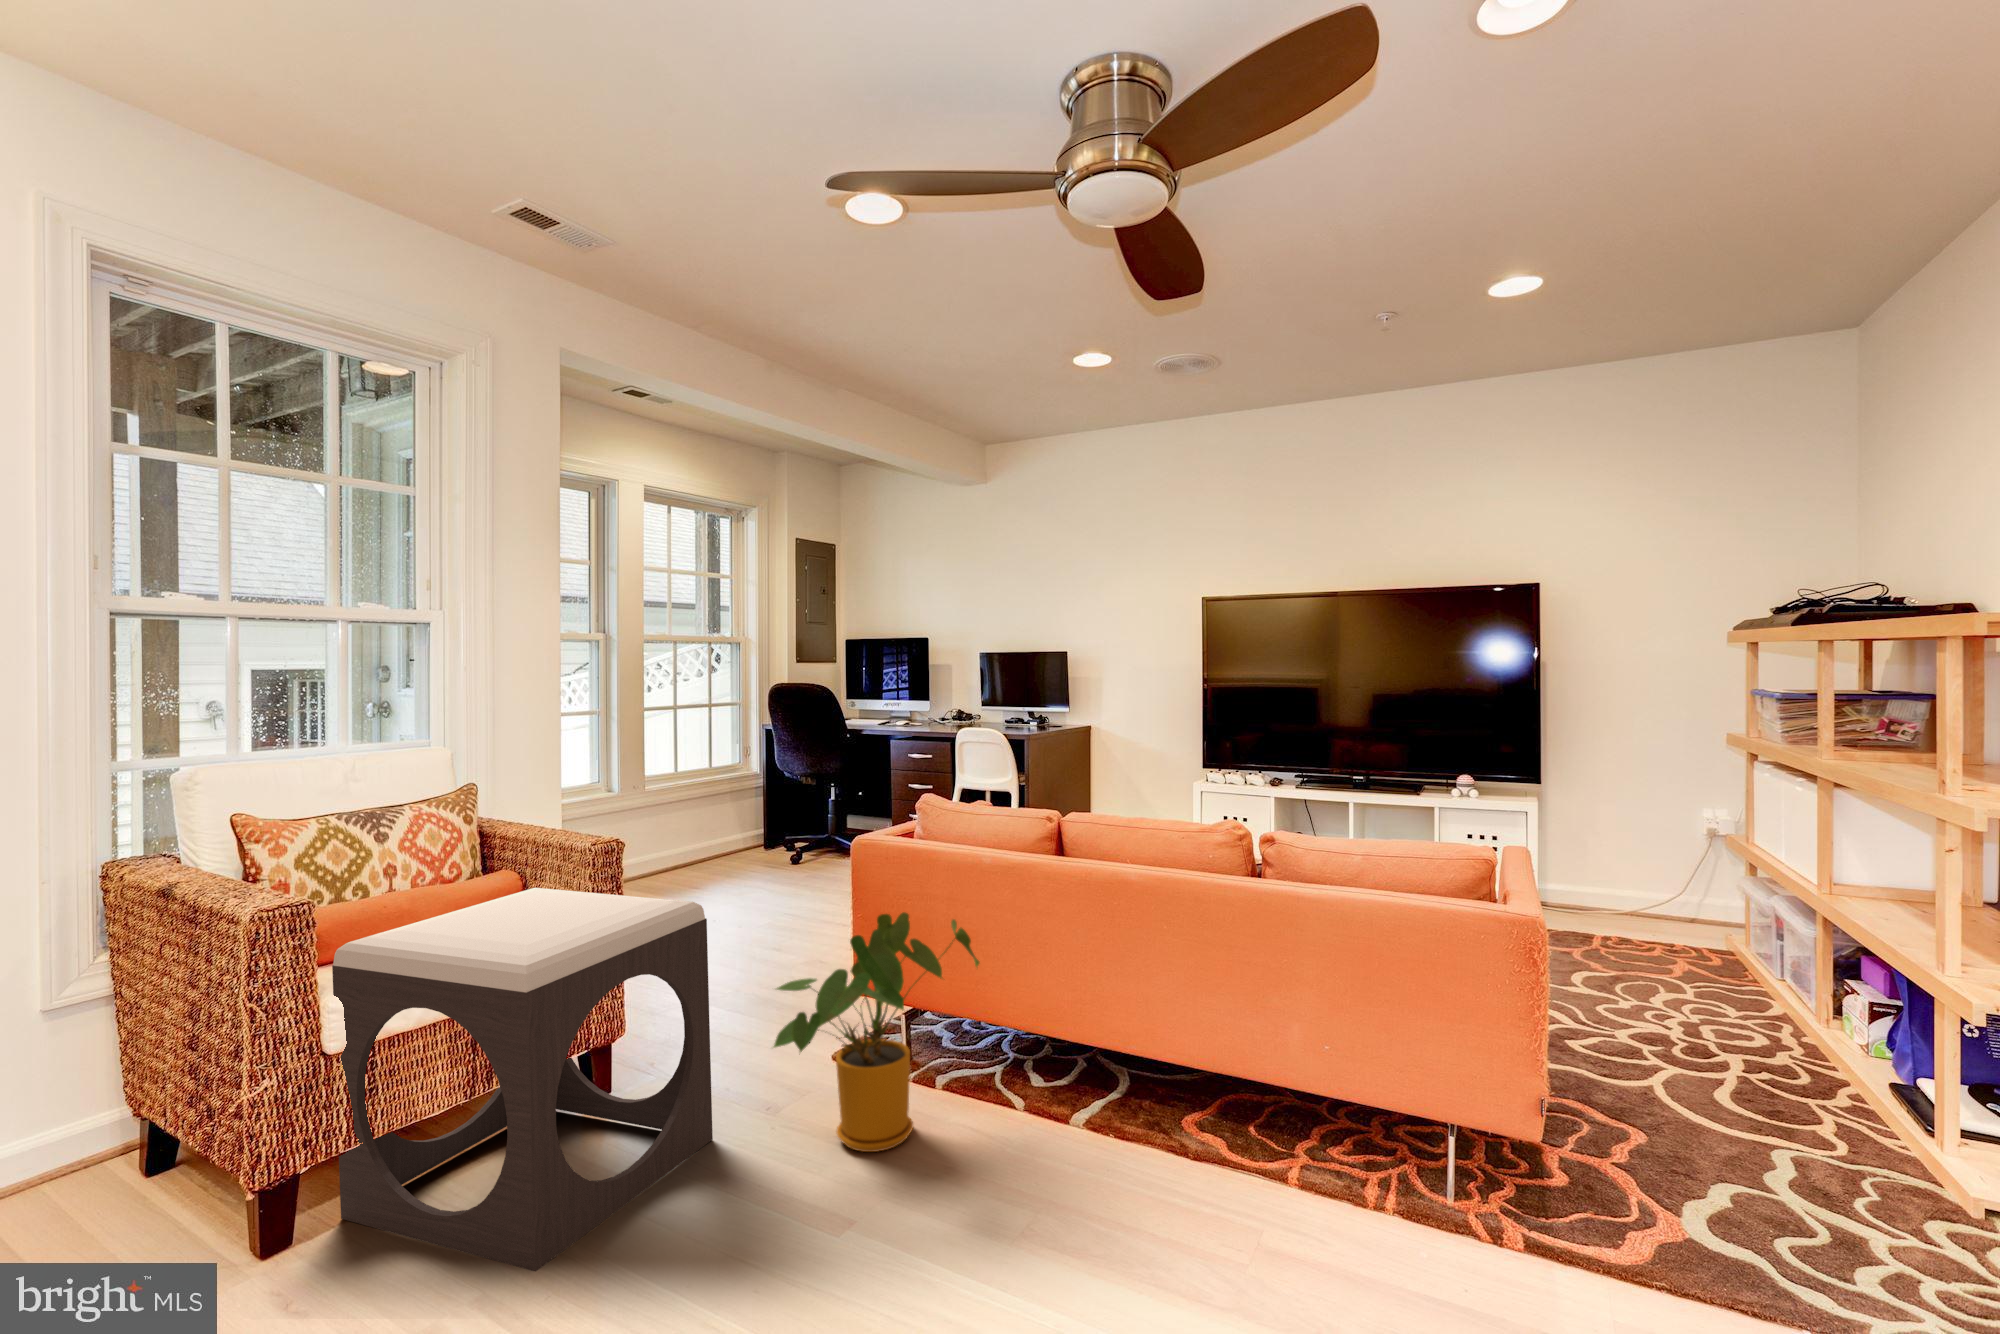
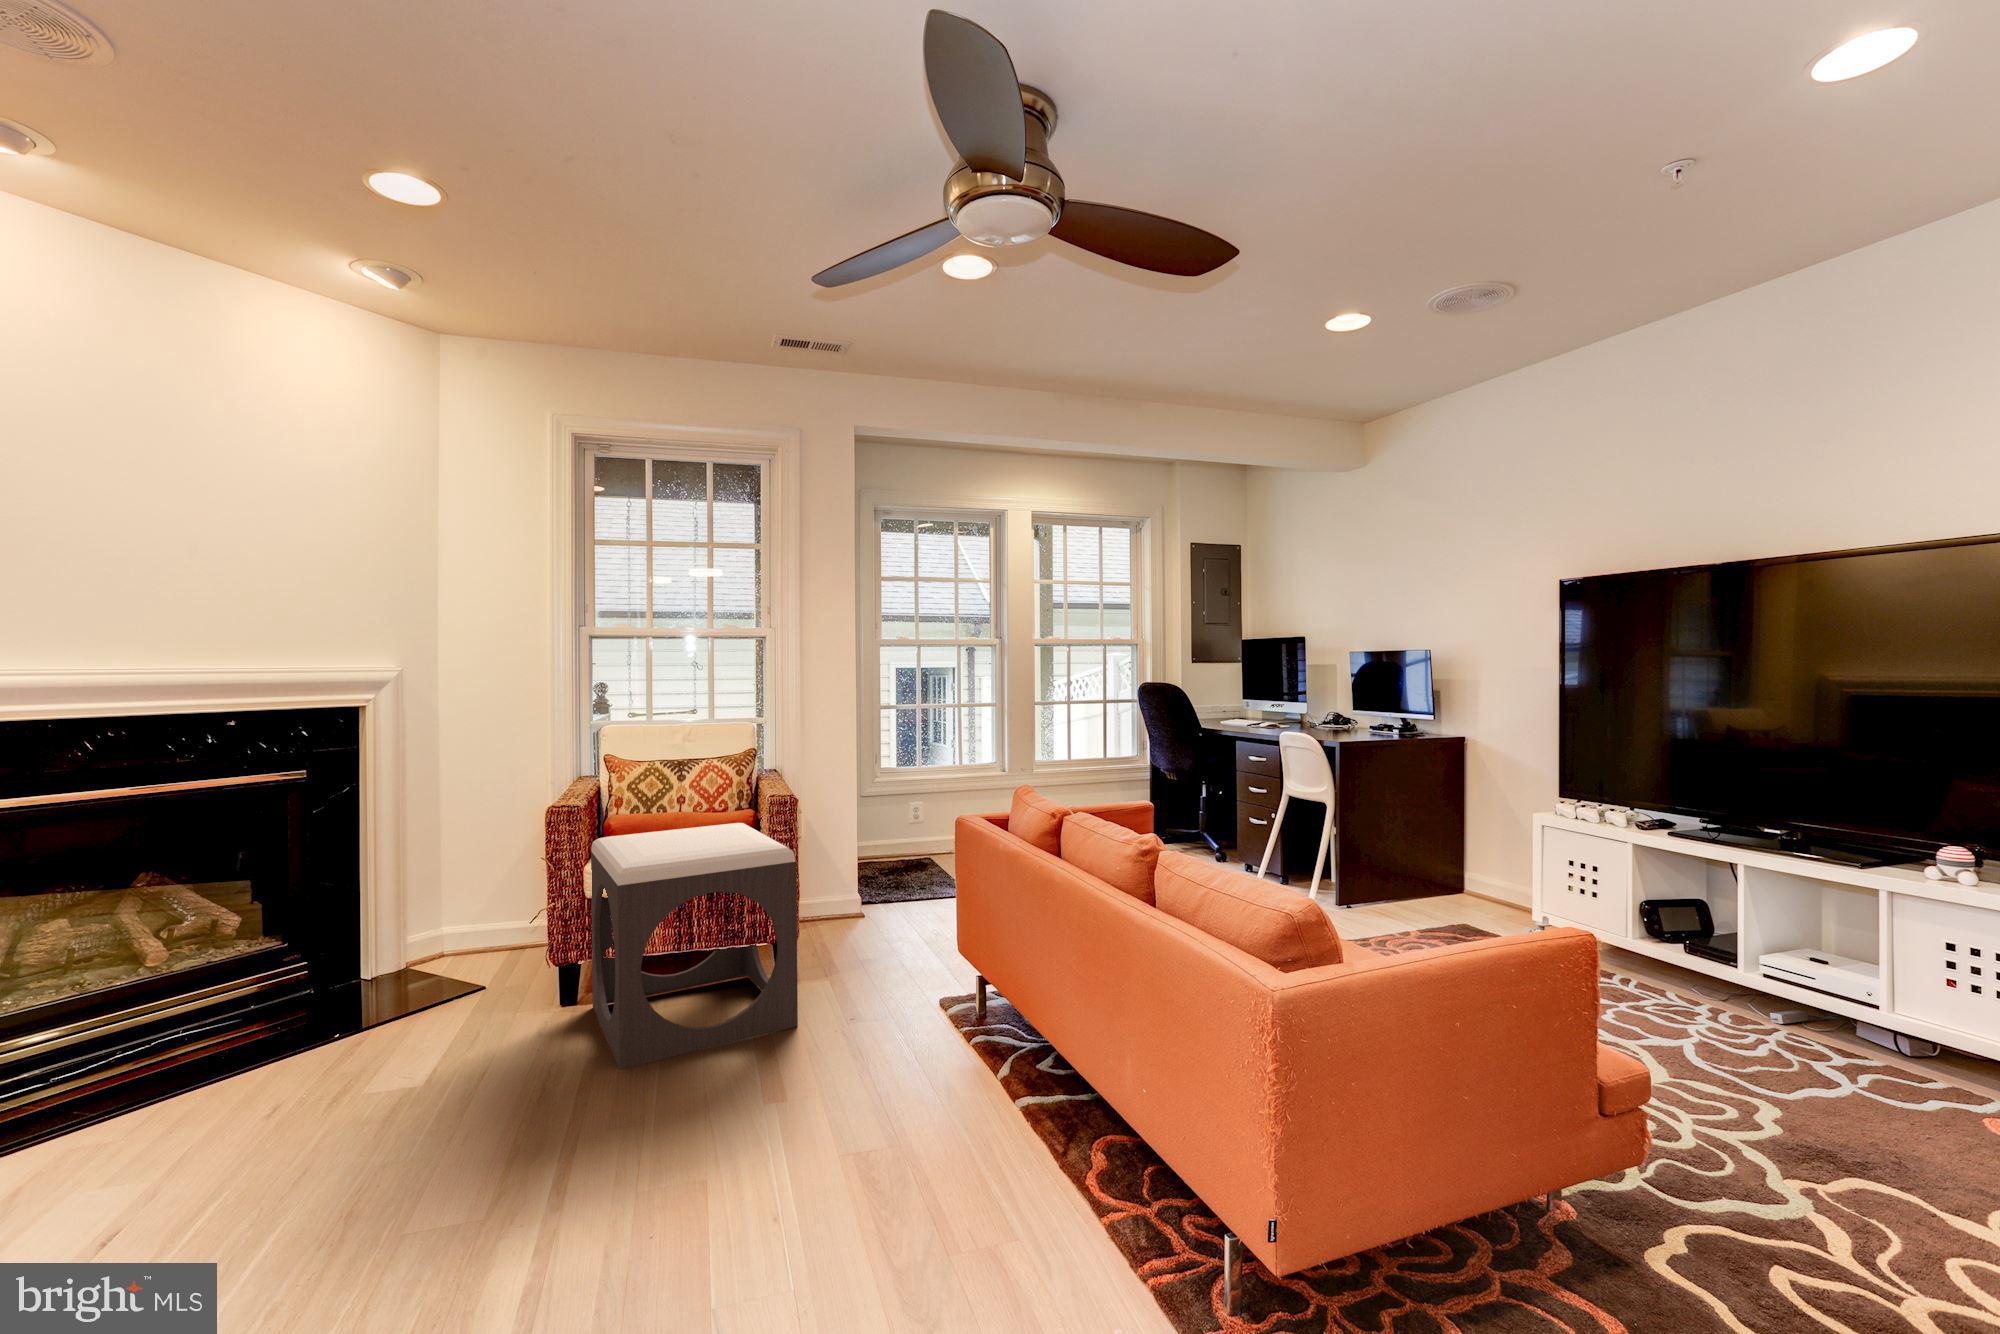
house plant: present [774,912,980,1152] -> none [799,883,985,1071]

